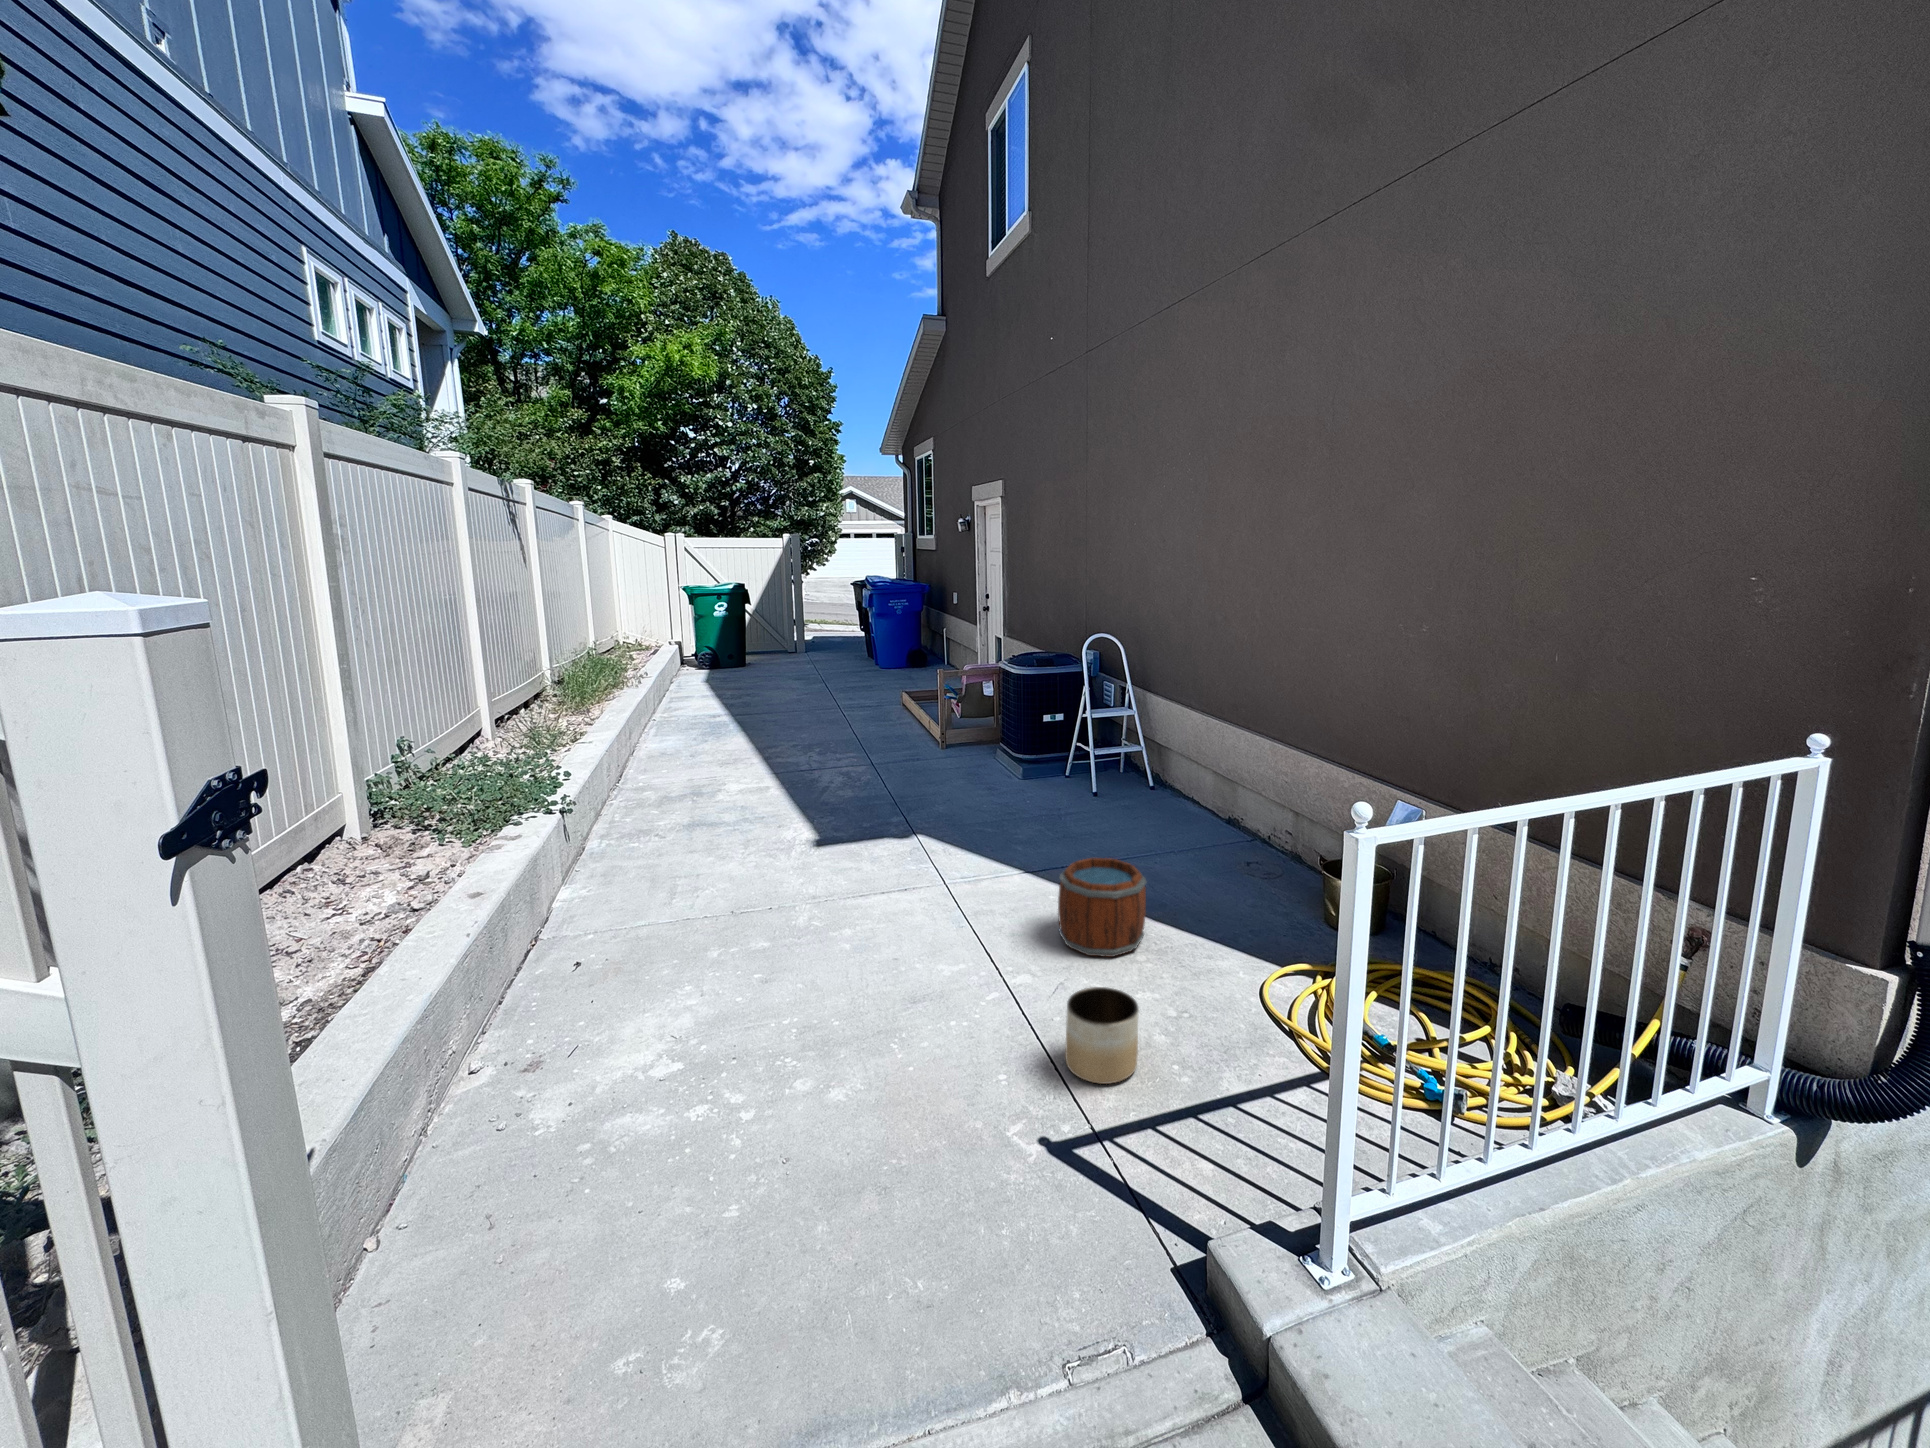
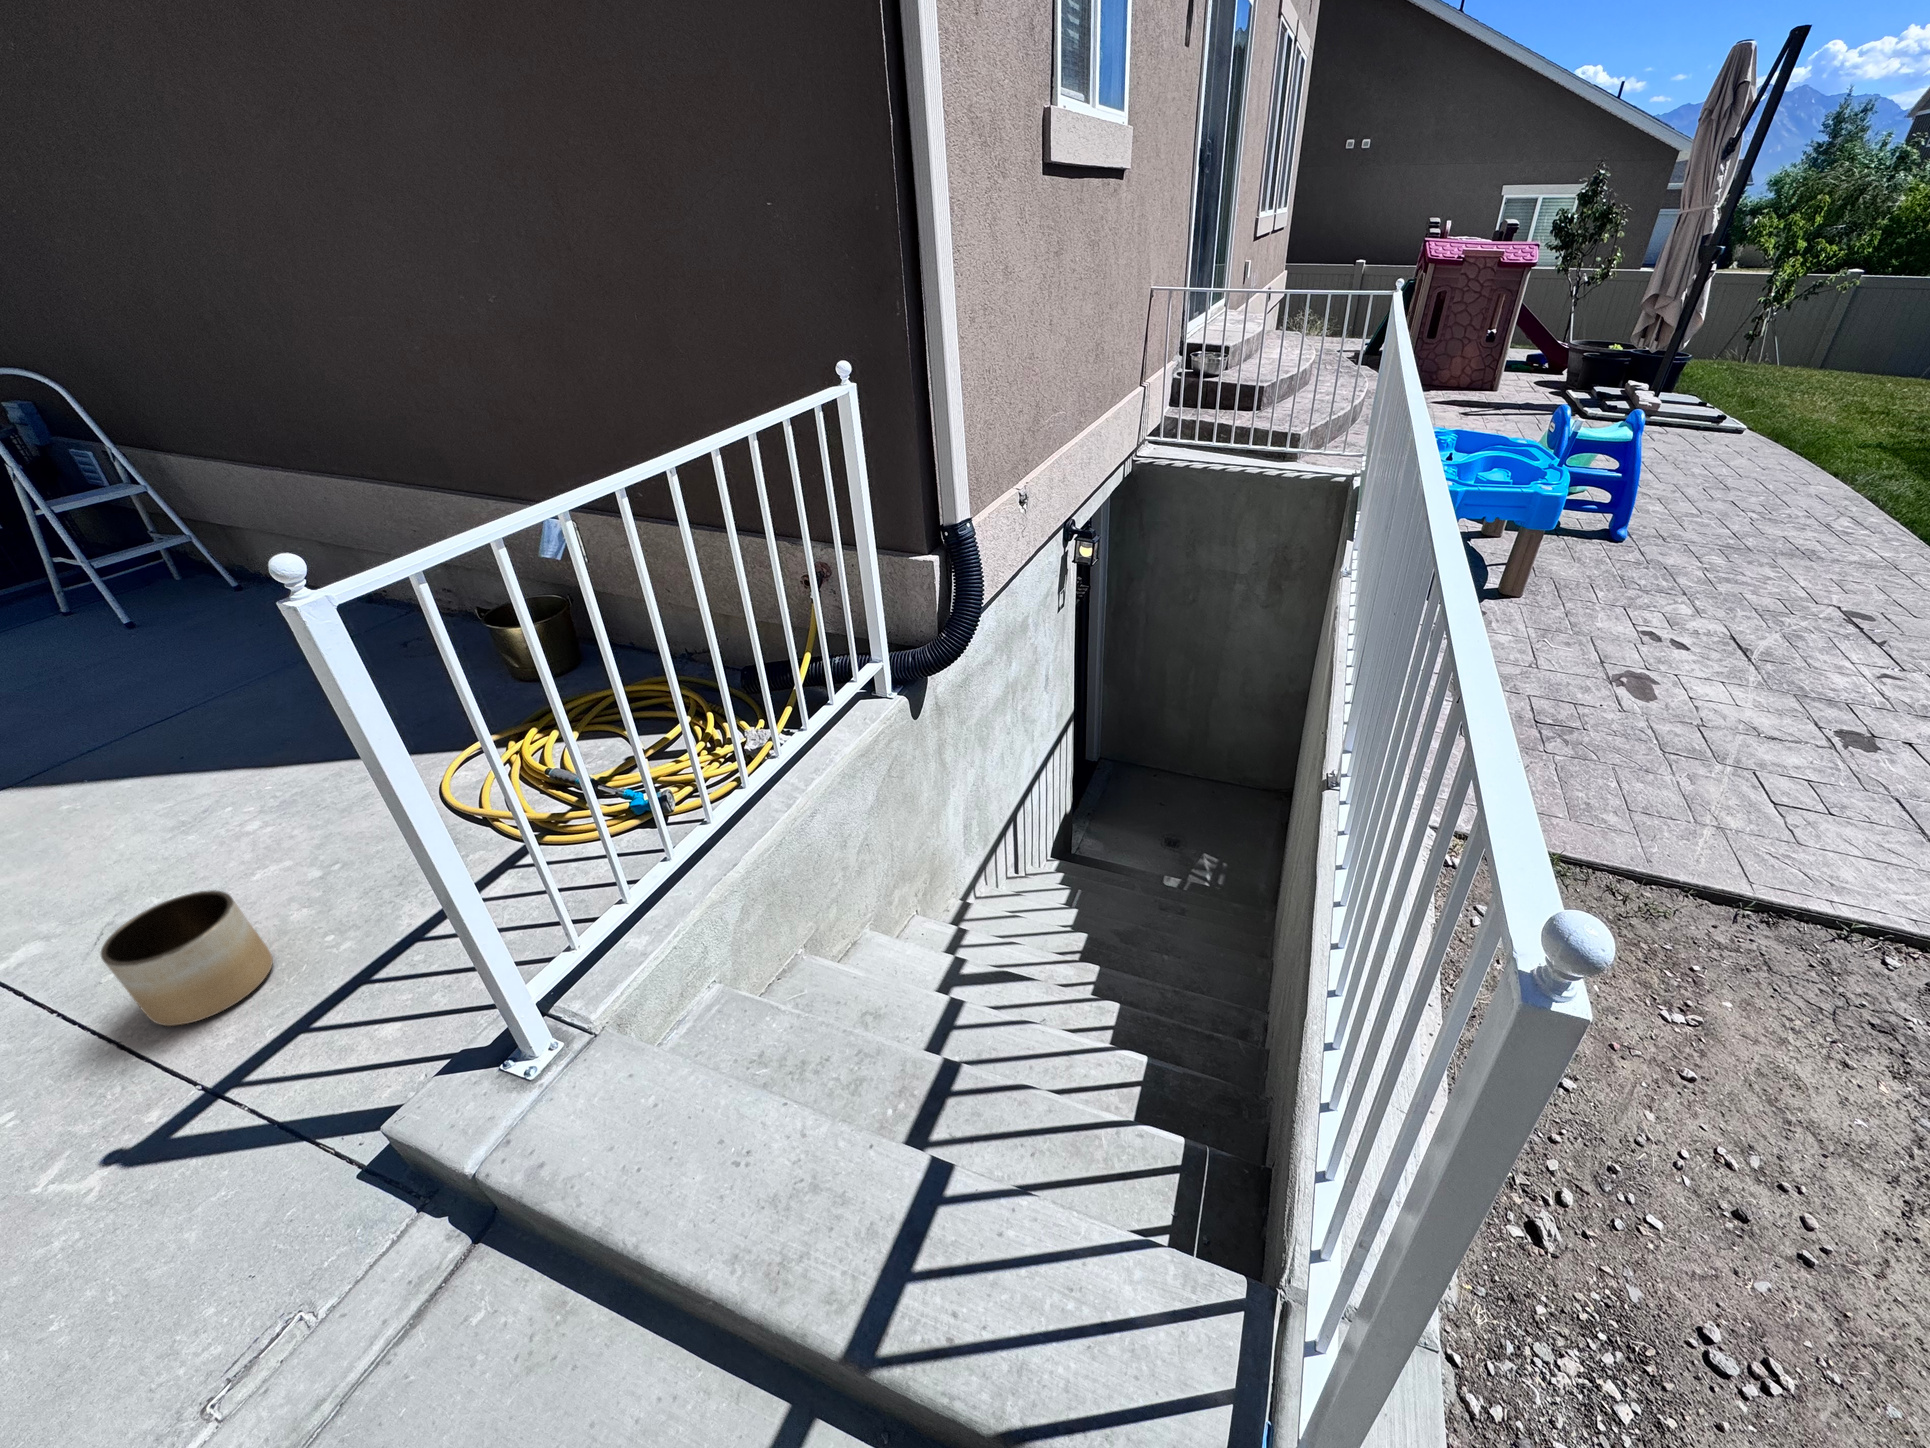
bucket: present [1058,858,1146,957] -> none [60,714,265,857]

